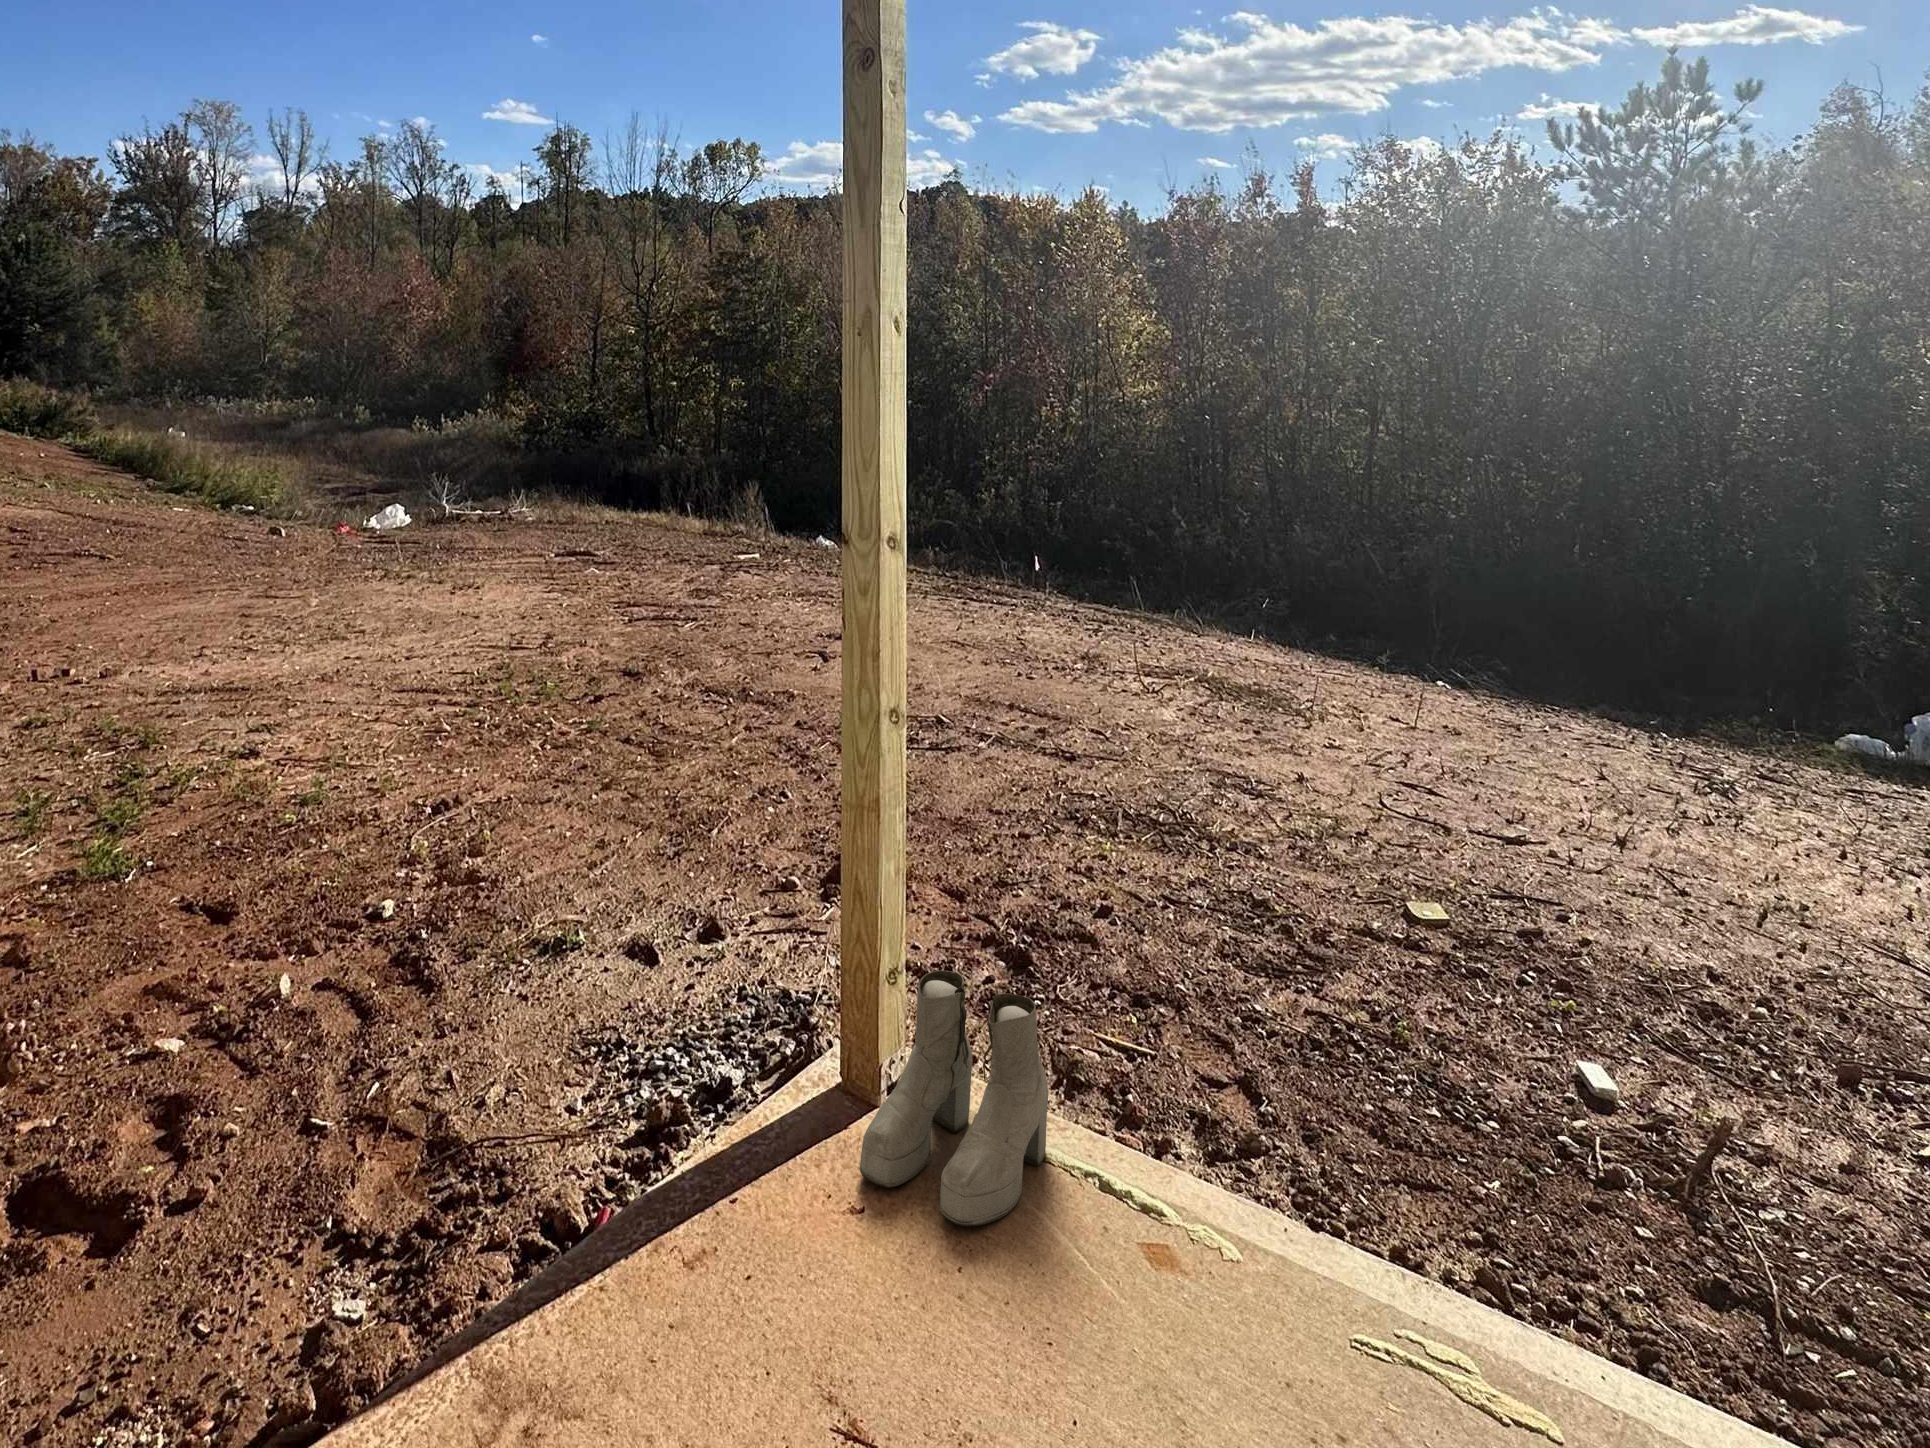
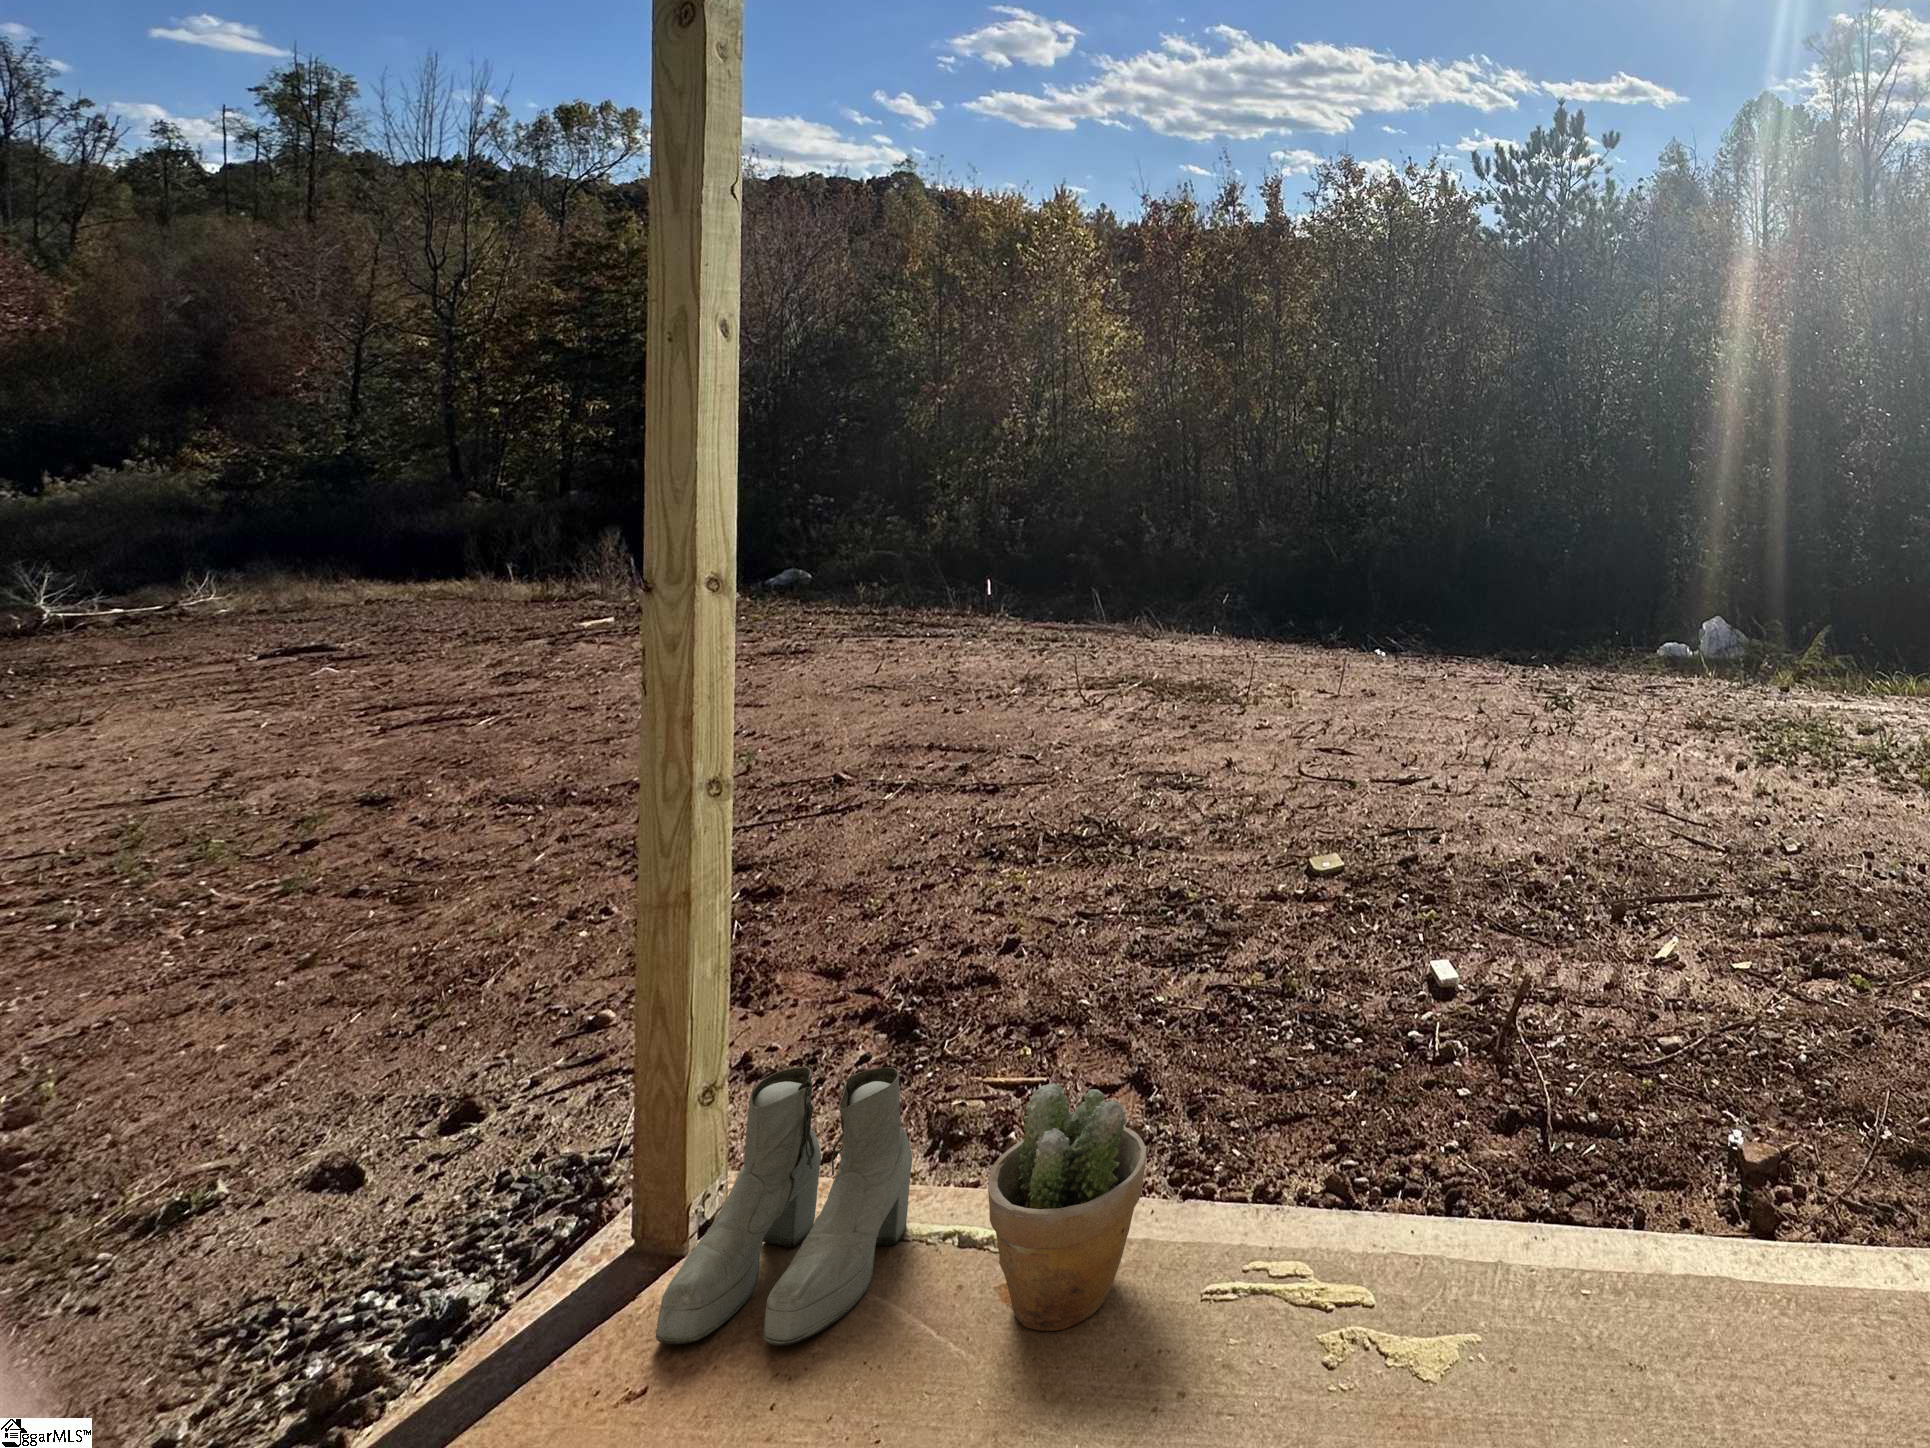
potted plant: none [1126,1065,1283,1329] -> present [988,1083,1147,1331]

